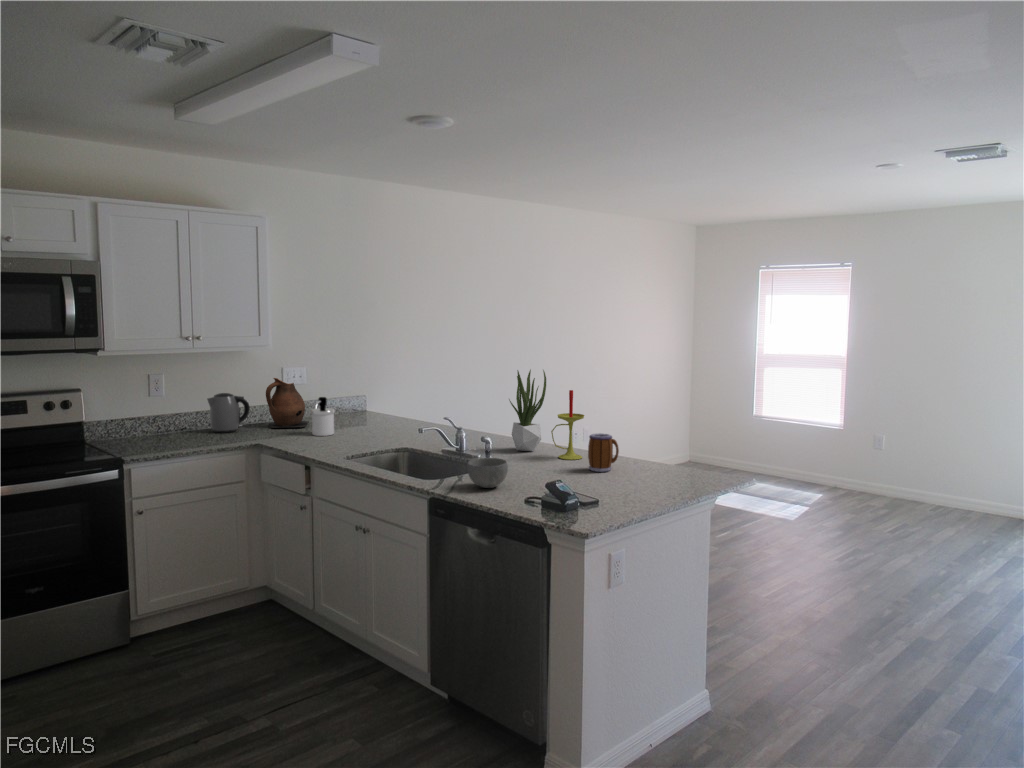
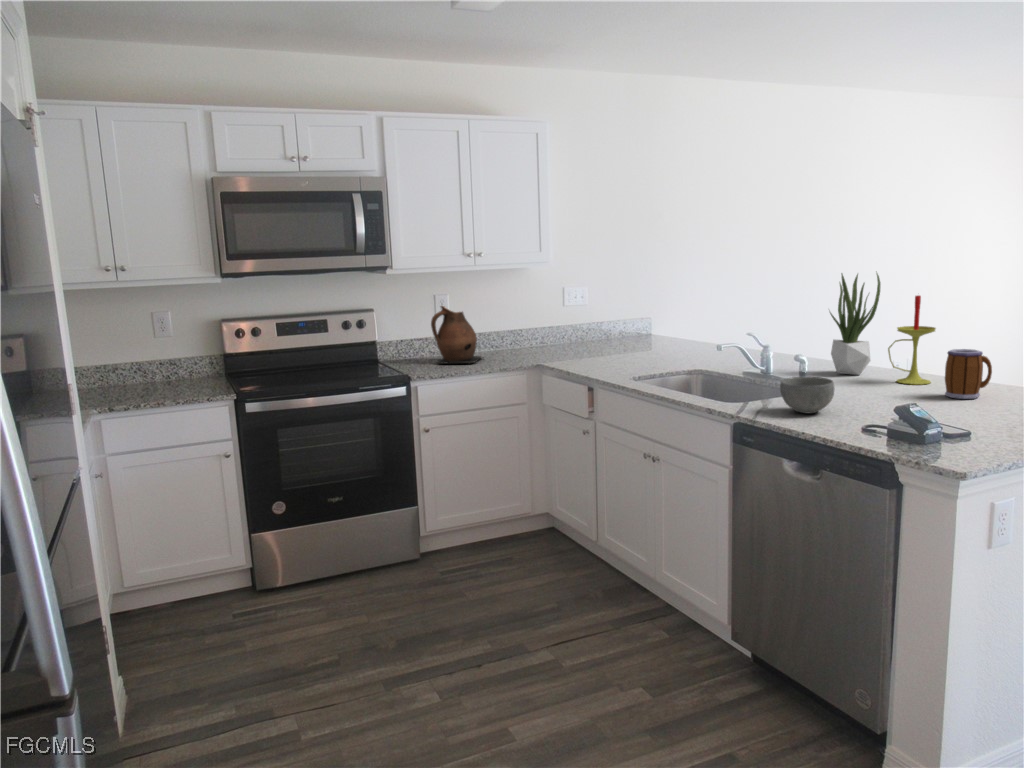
ceramic pitcher: present [266,378,309,428] -> present [431,306,483,363]
kettle: present [207,393,250,433] -> none [488,313,530,354]
soap dispenser: present [311,397,335,436] -> none [592,315,617,357]

